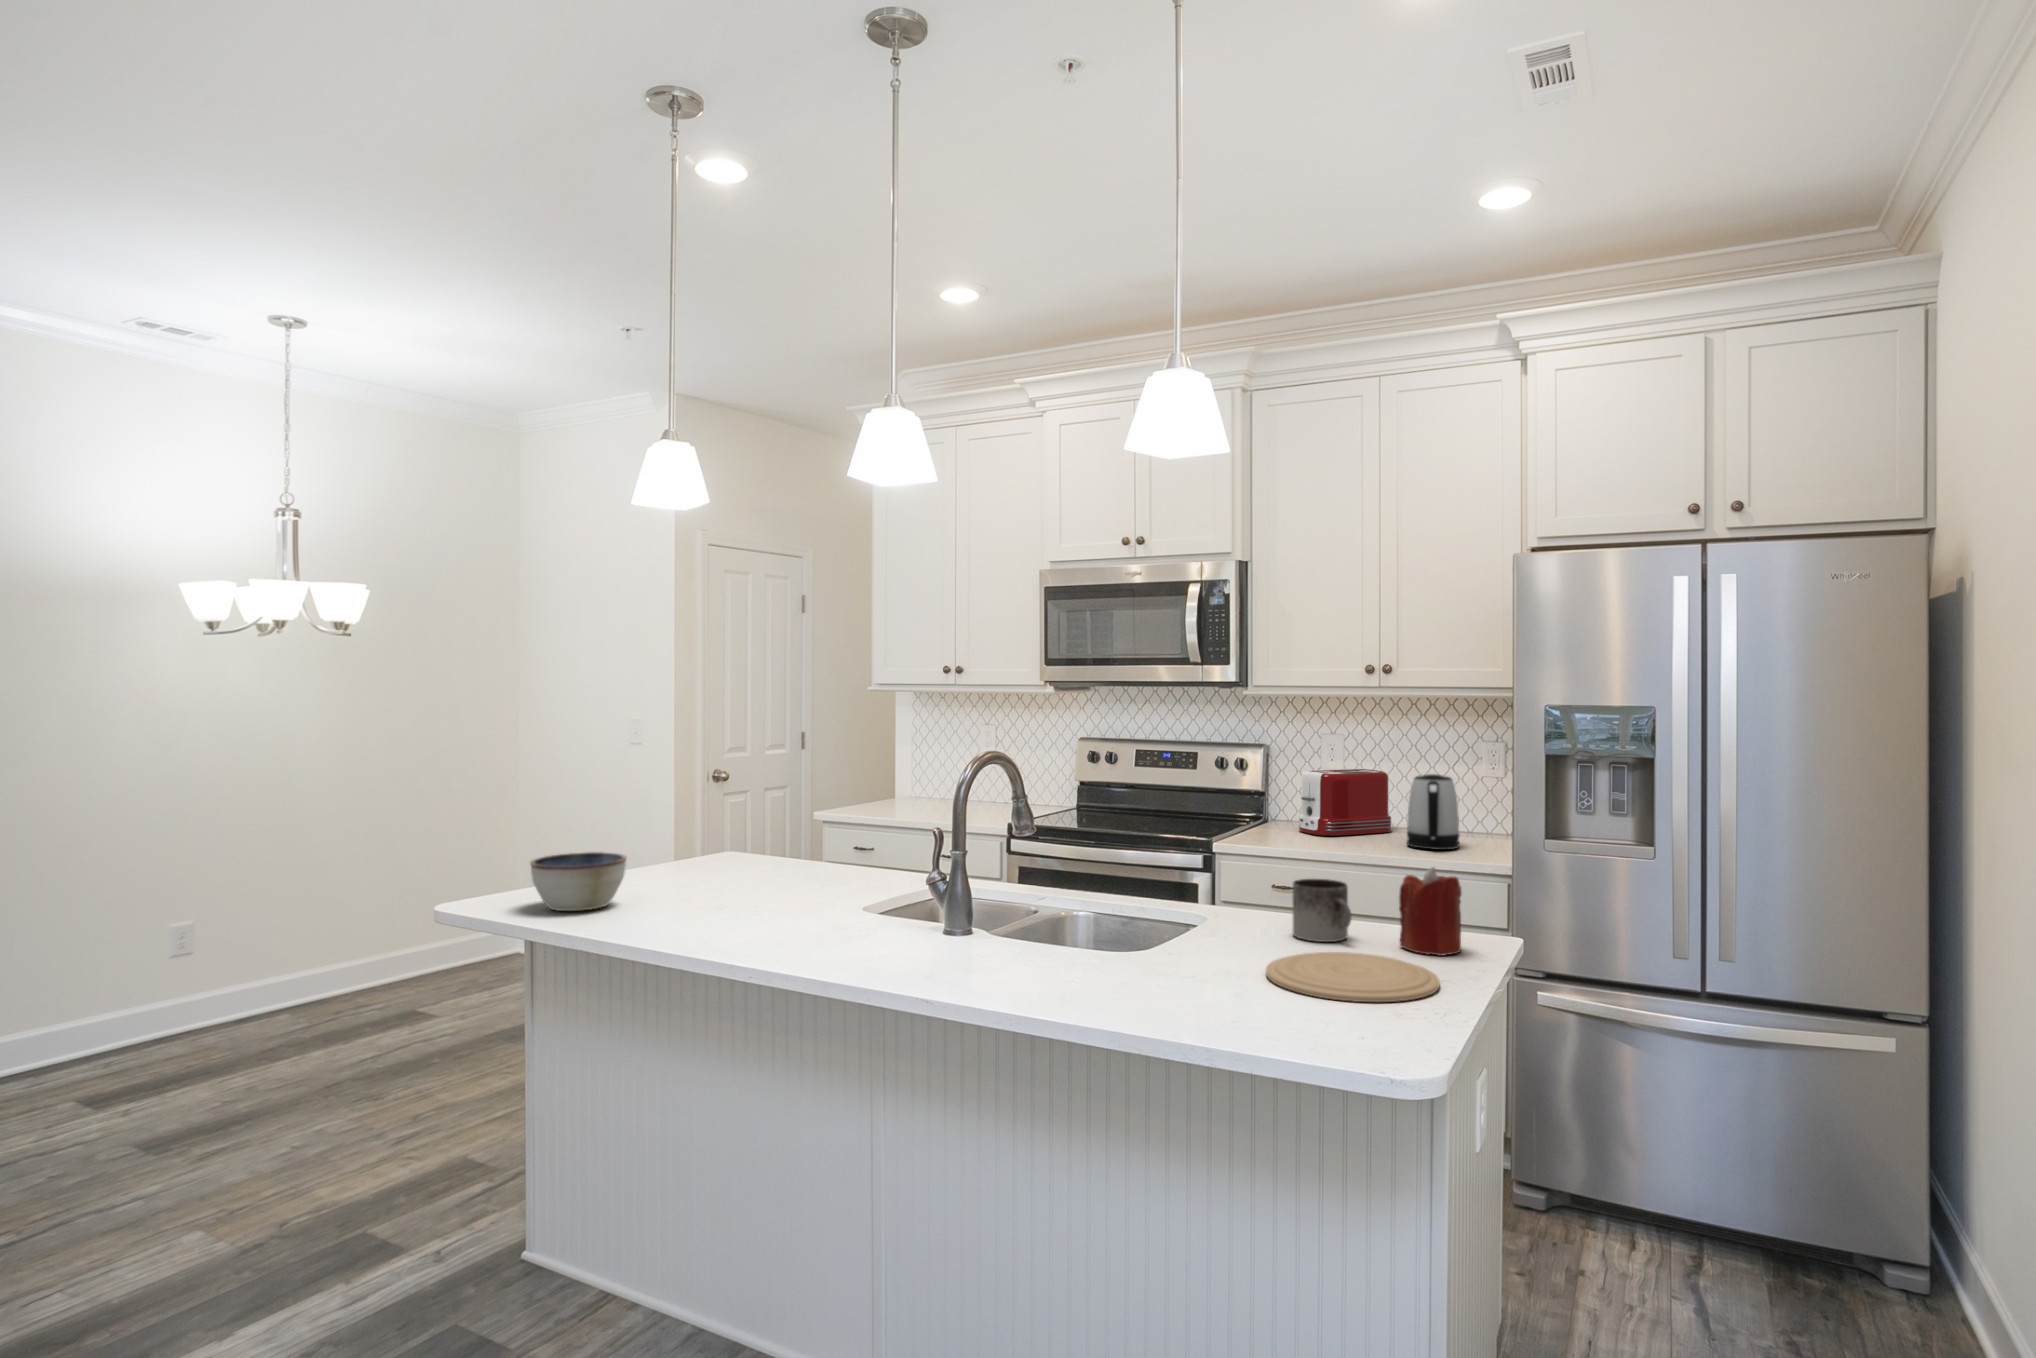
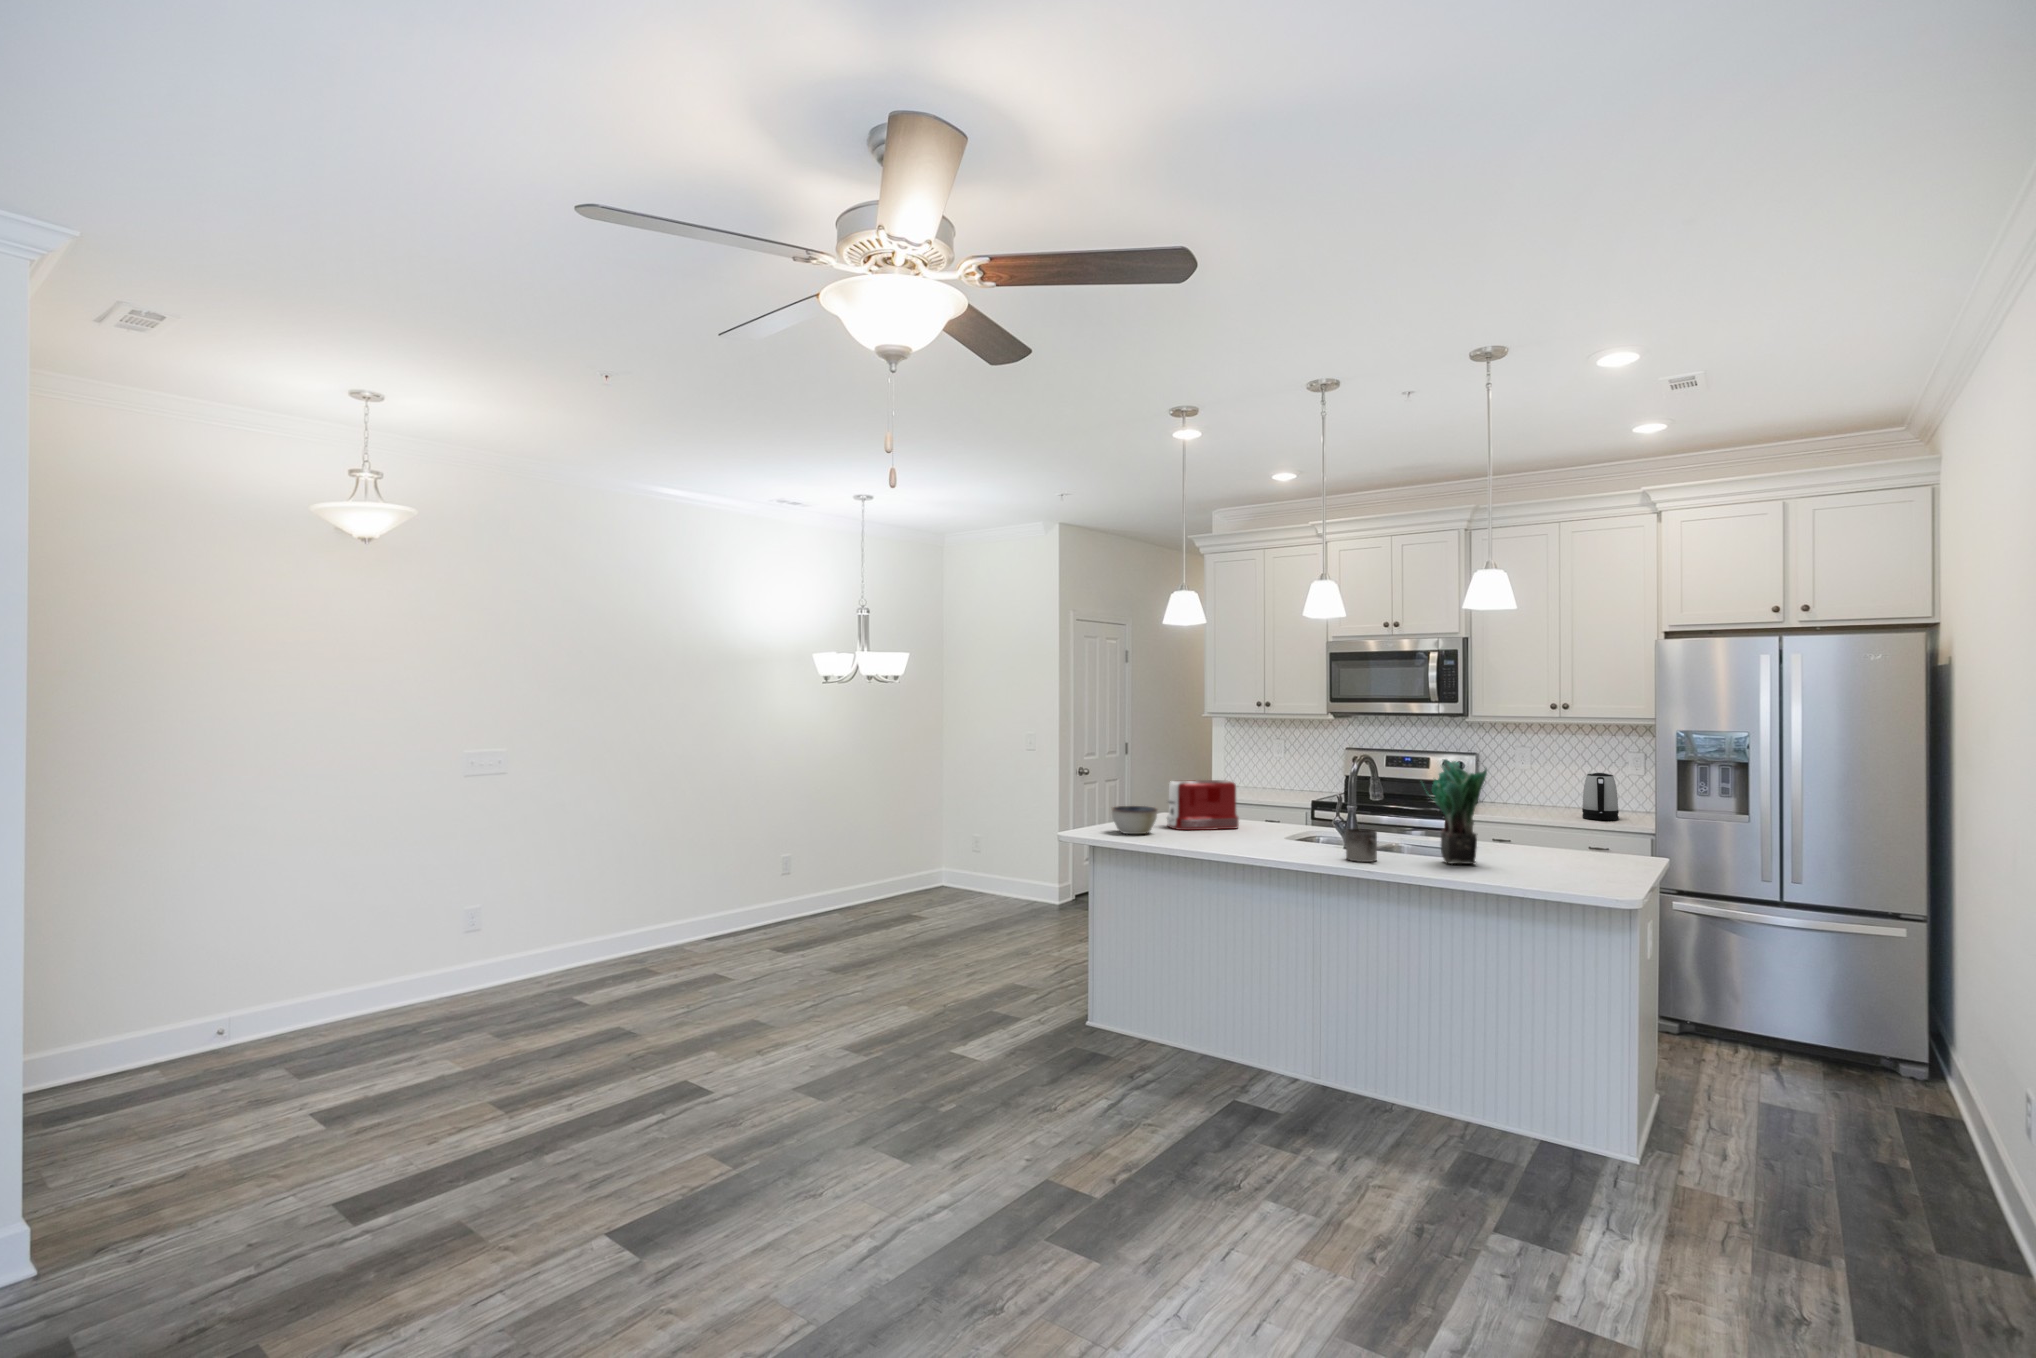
potted plant: none [1050,761,1178,982] -> present [1422,759,1487,864]
toaster: present [1299,769,1391,836] -> present [1167,780,1239,830]
candle: present [1399,867,1462,956] -> none [1595,816,1631,861]
mug: present [1293,879,1352,942] -> present [1346,828,1377,862]
plate: present [1266,952,1440,1002] -> none [1529,856,1622,874]

